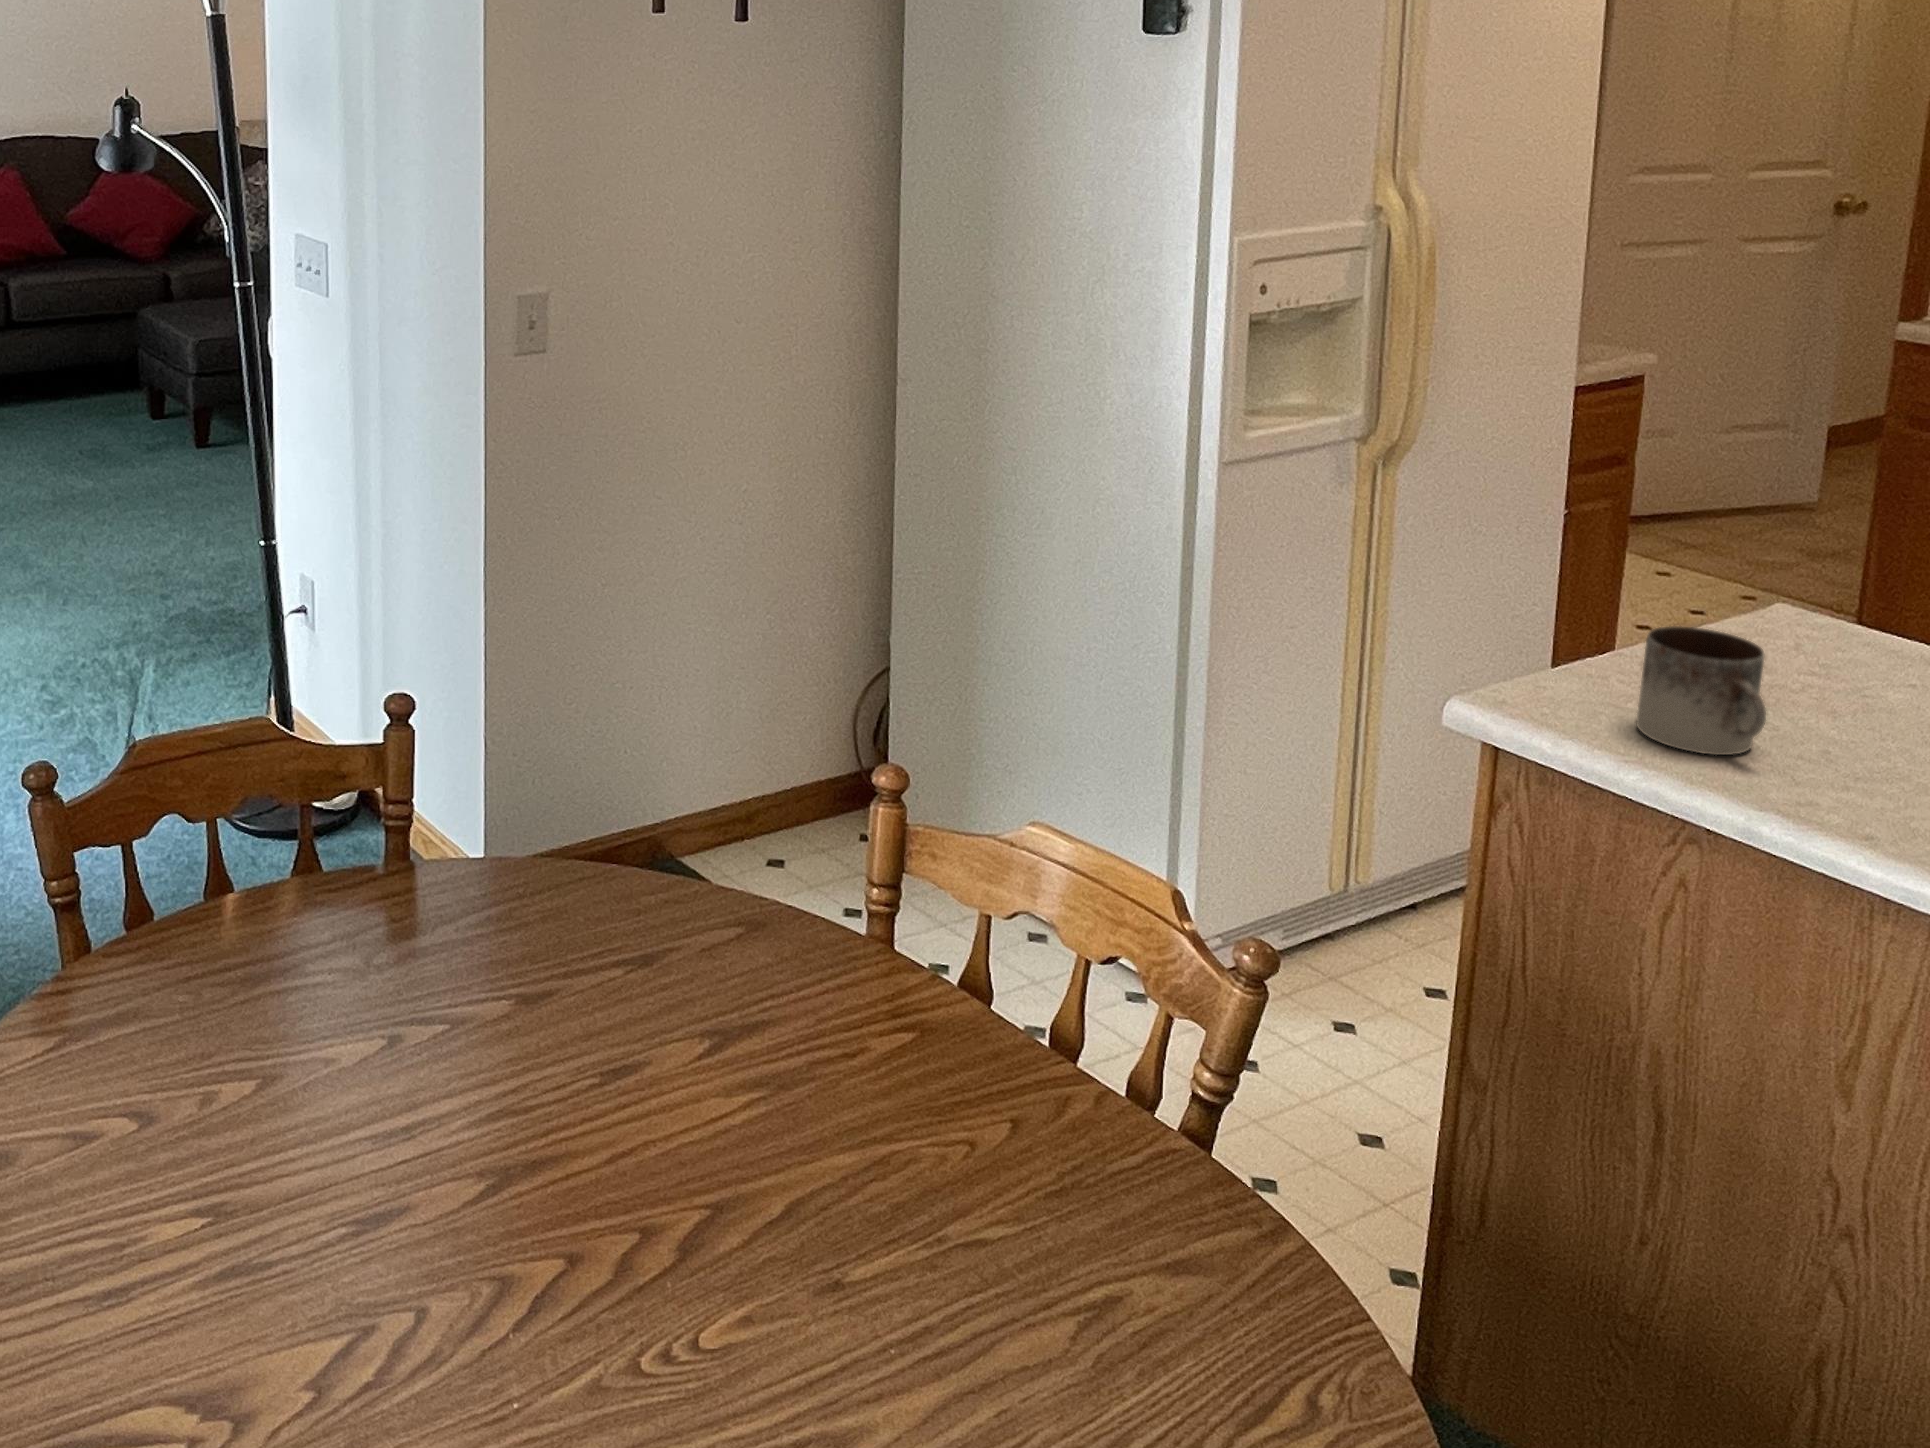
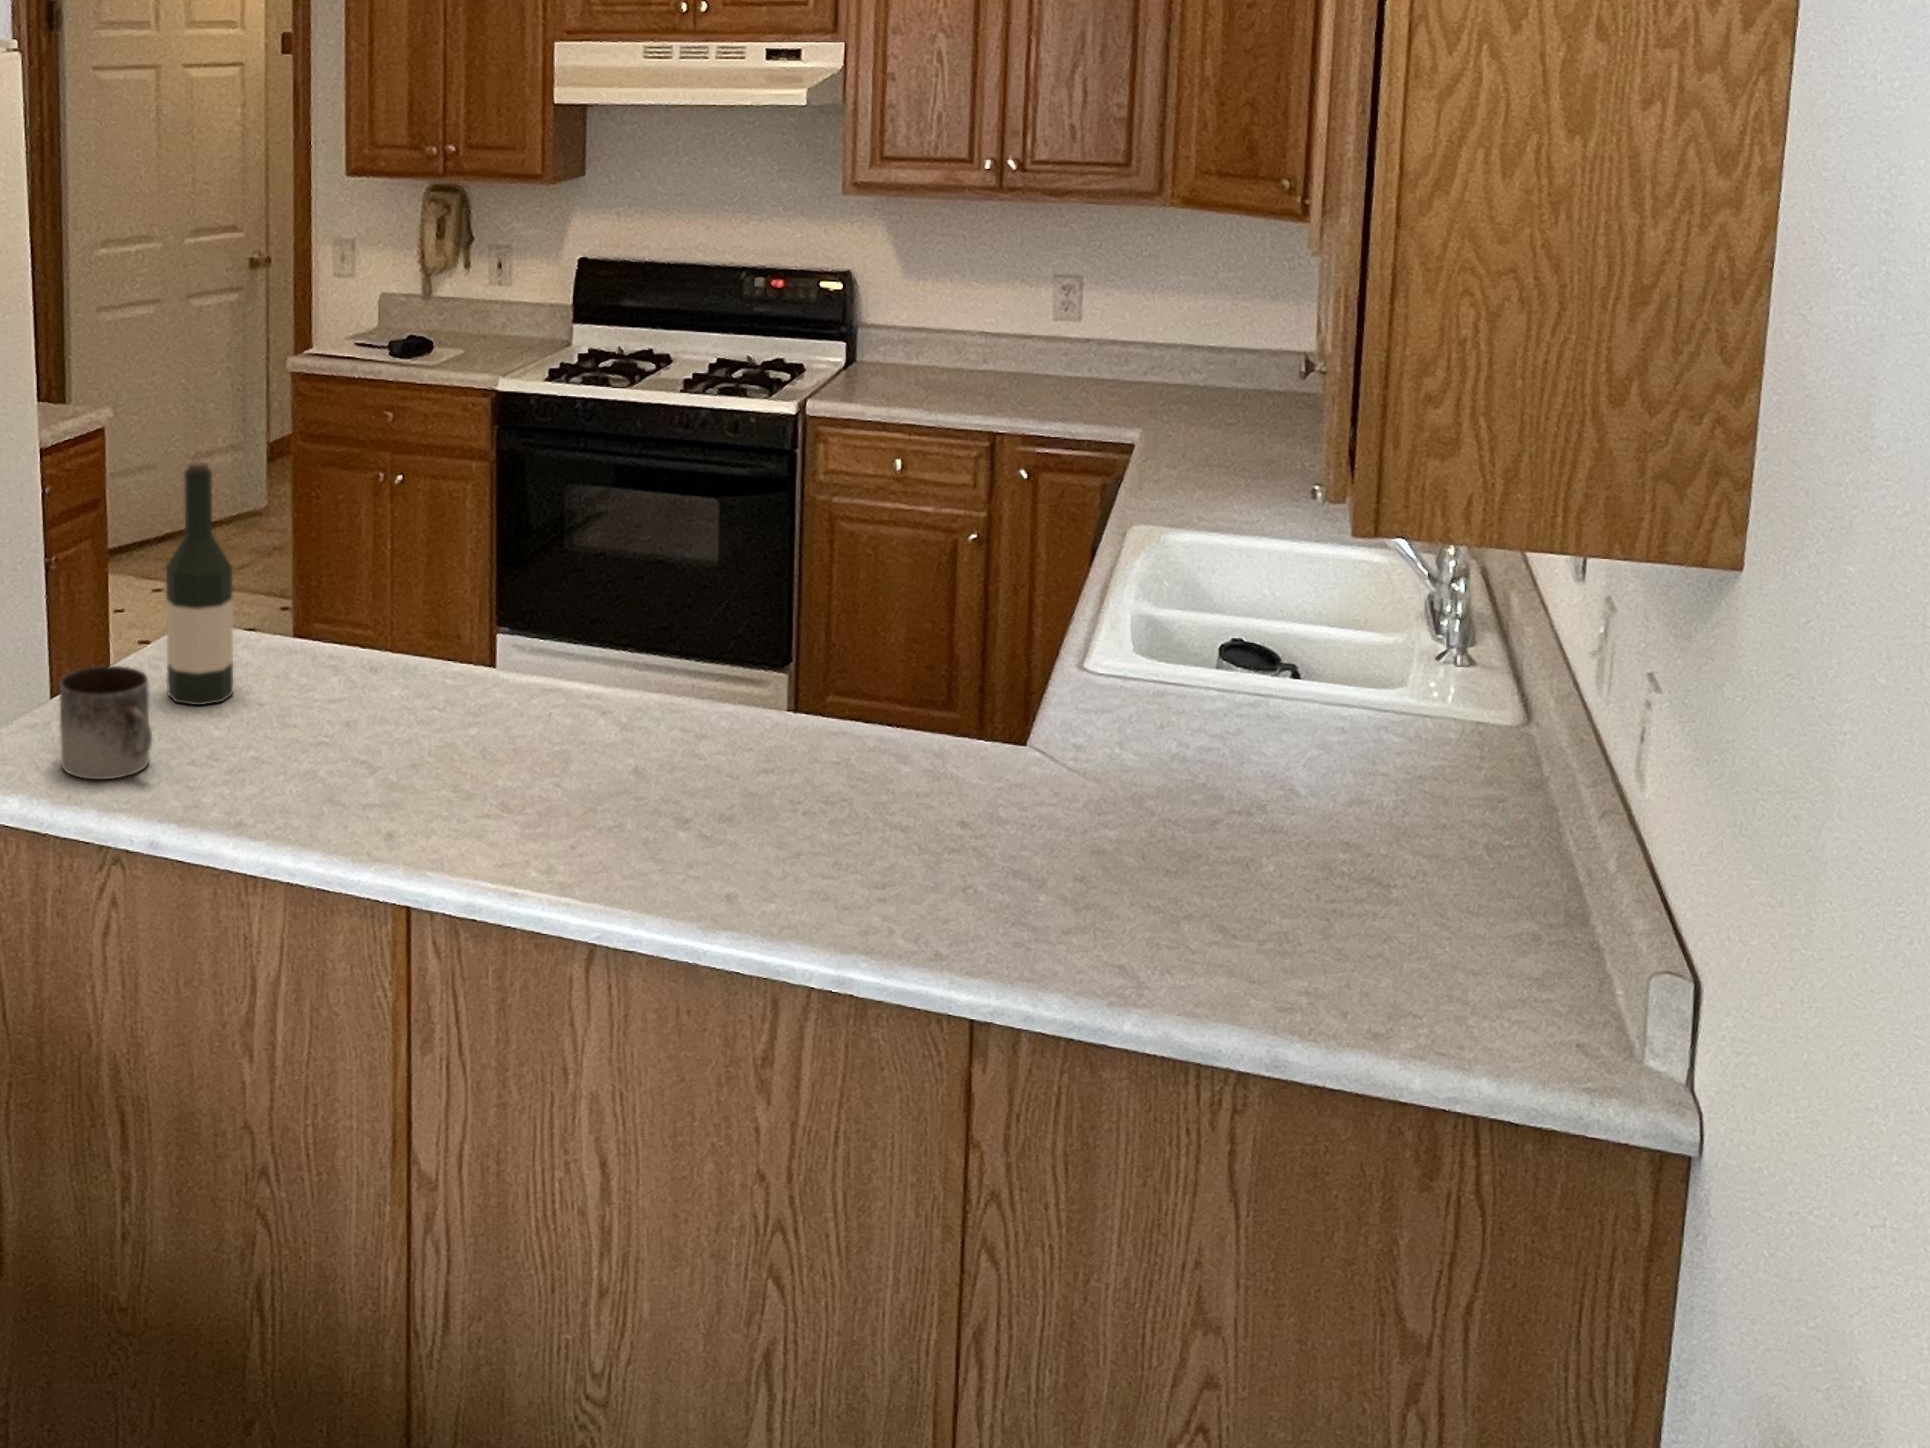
wine bottle: none [1770,418,1884,703] -> present [166,462,233,705]

